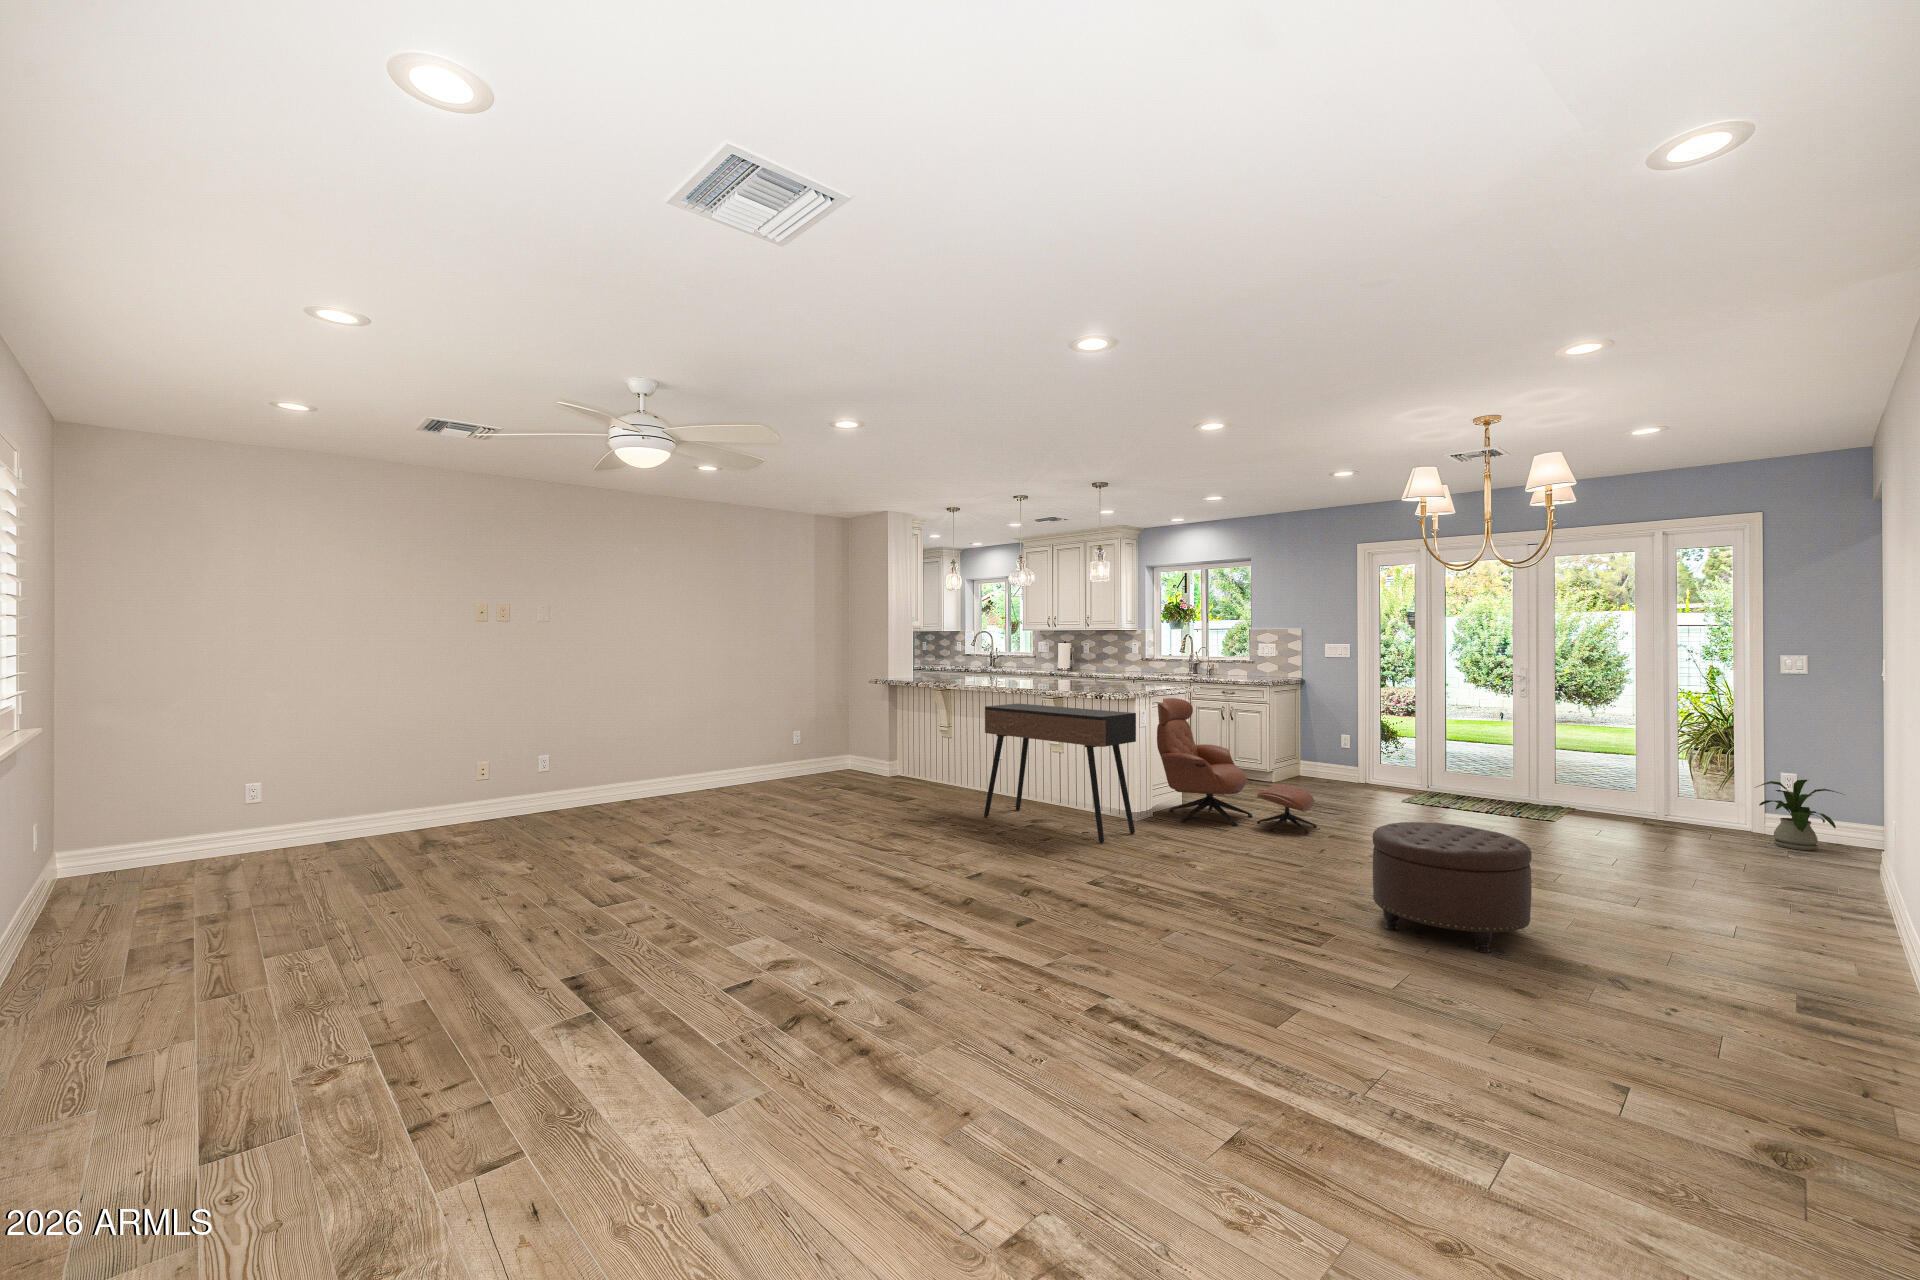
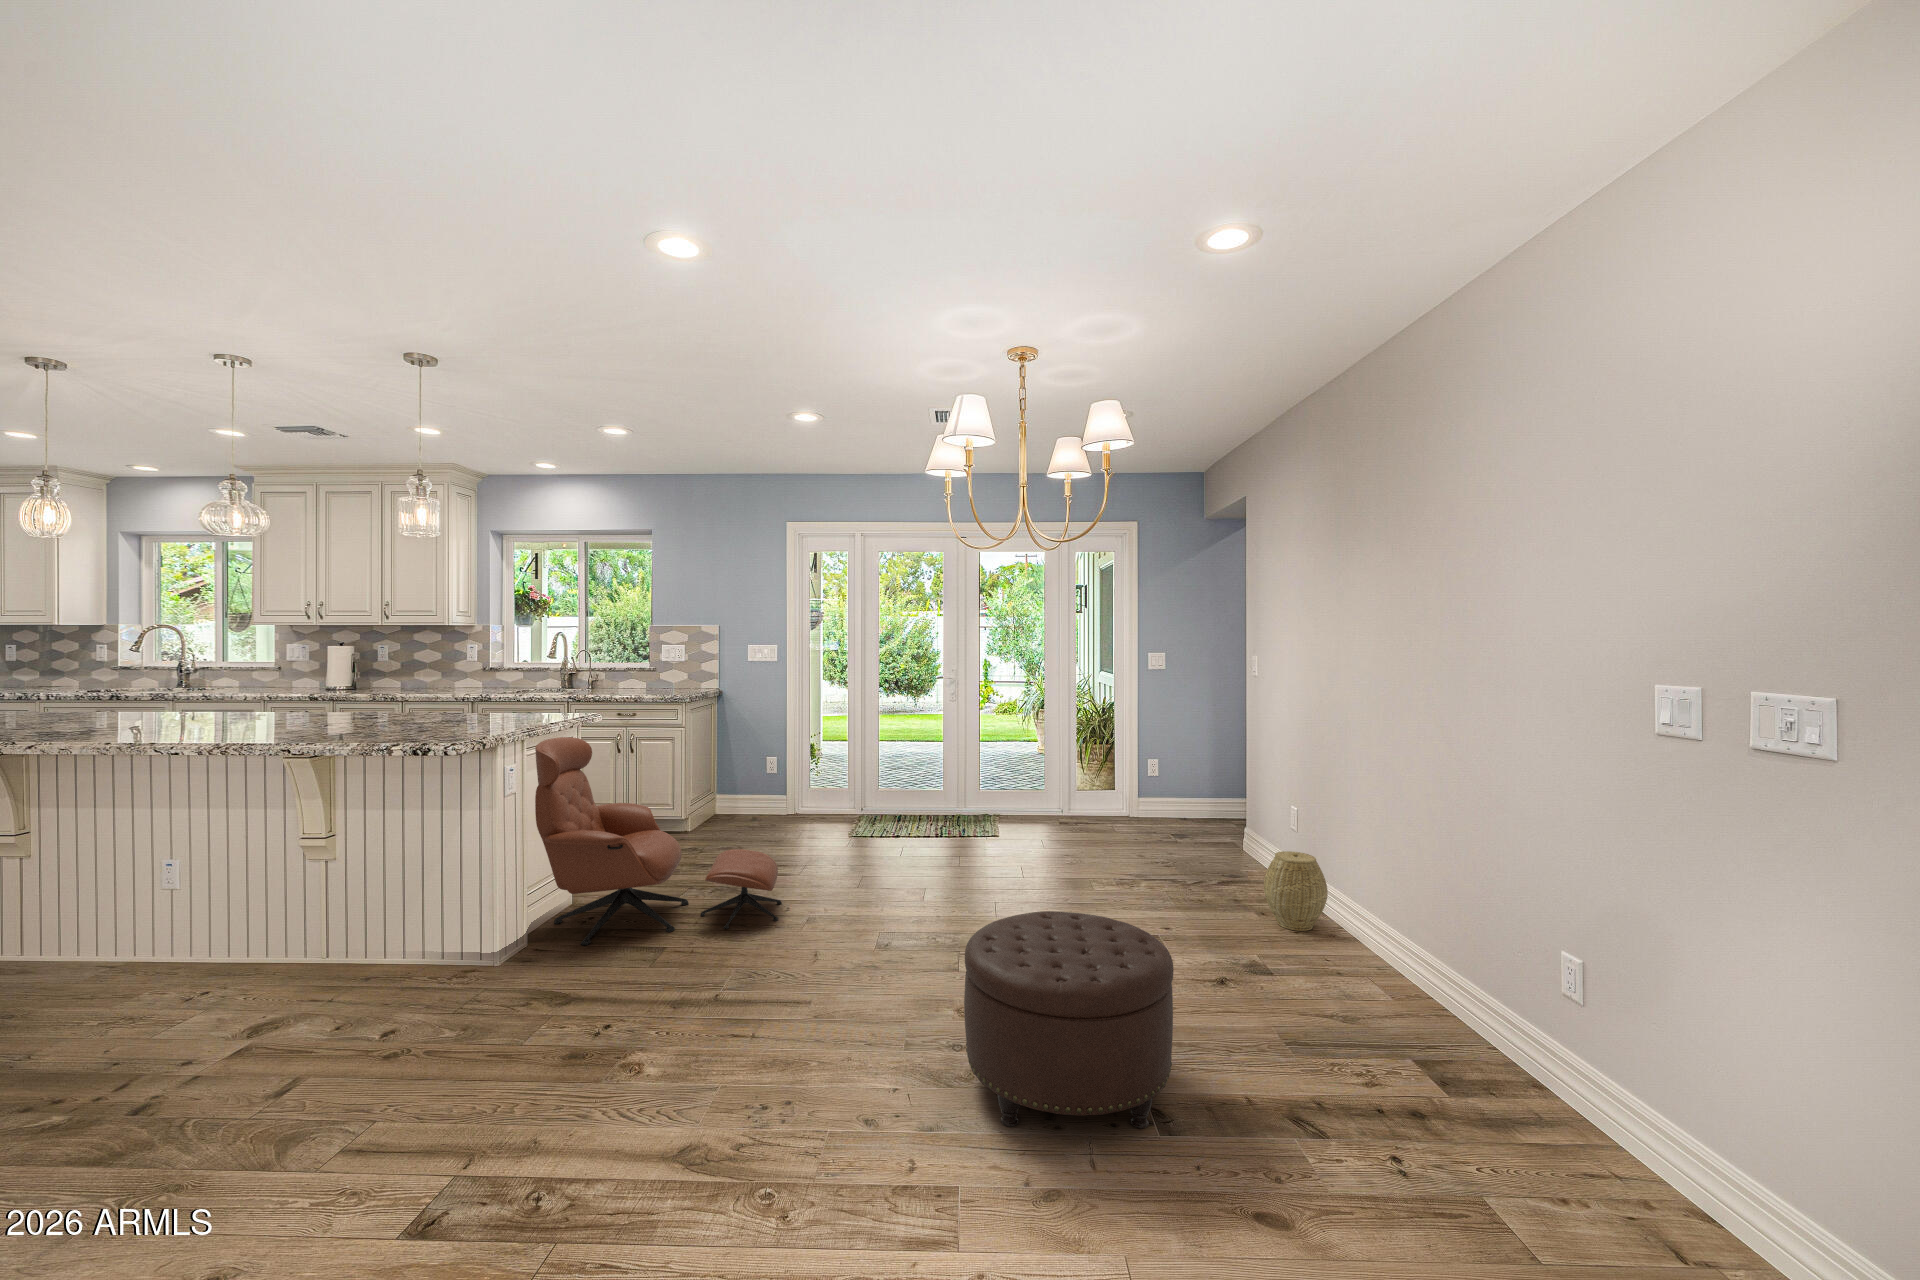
console table: present [984,704,1136,843] -> none [99,778,503,1057]
house plant: present [1757,780,1842,850] -> none [1132,766,1192,829]
woven basket: none [1799,852,1887,933] -> present [1264,851,1328,931]

